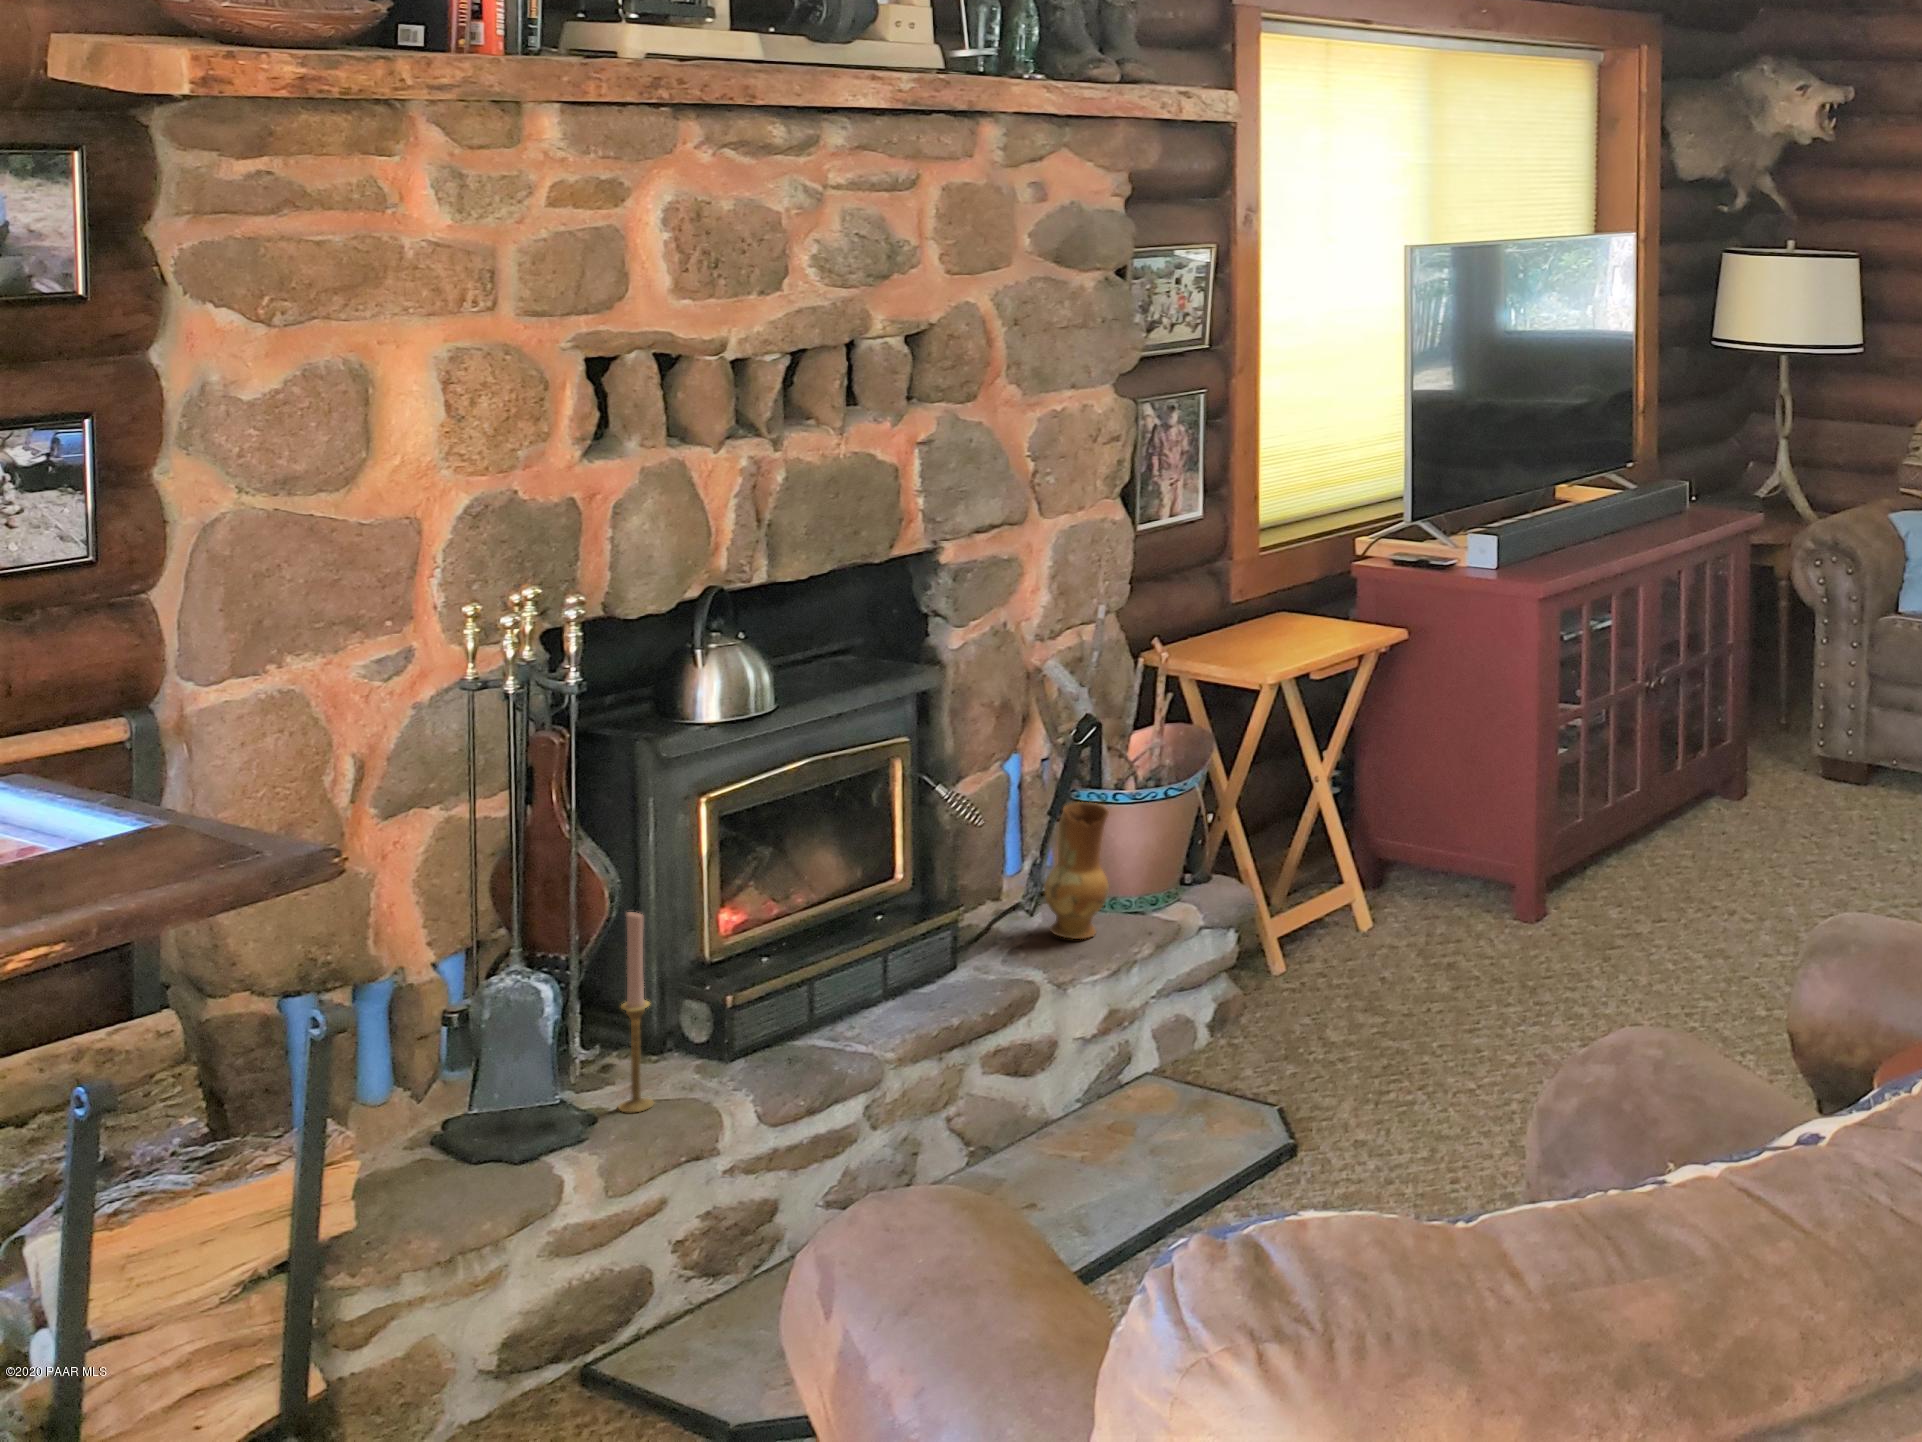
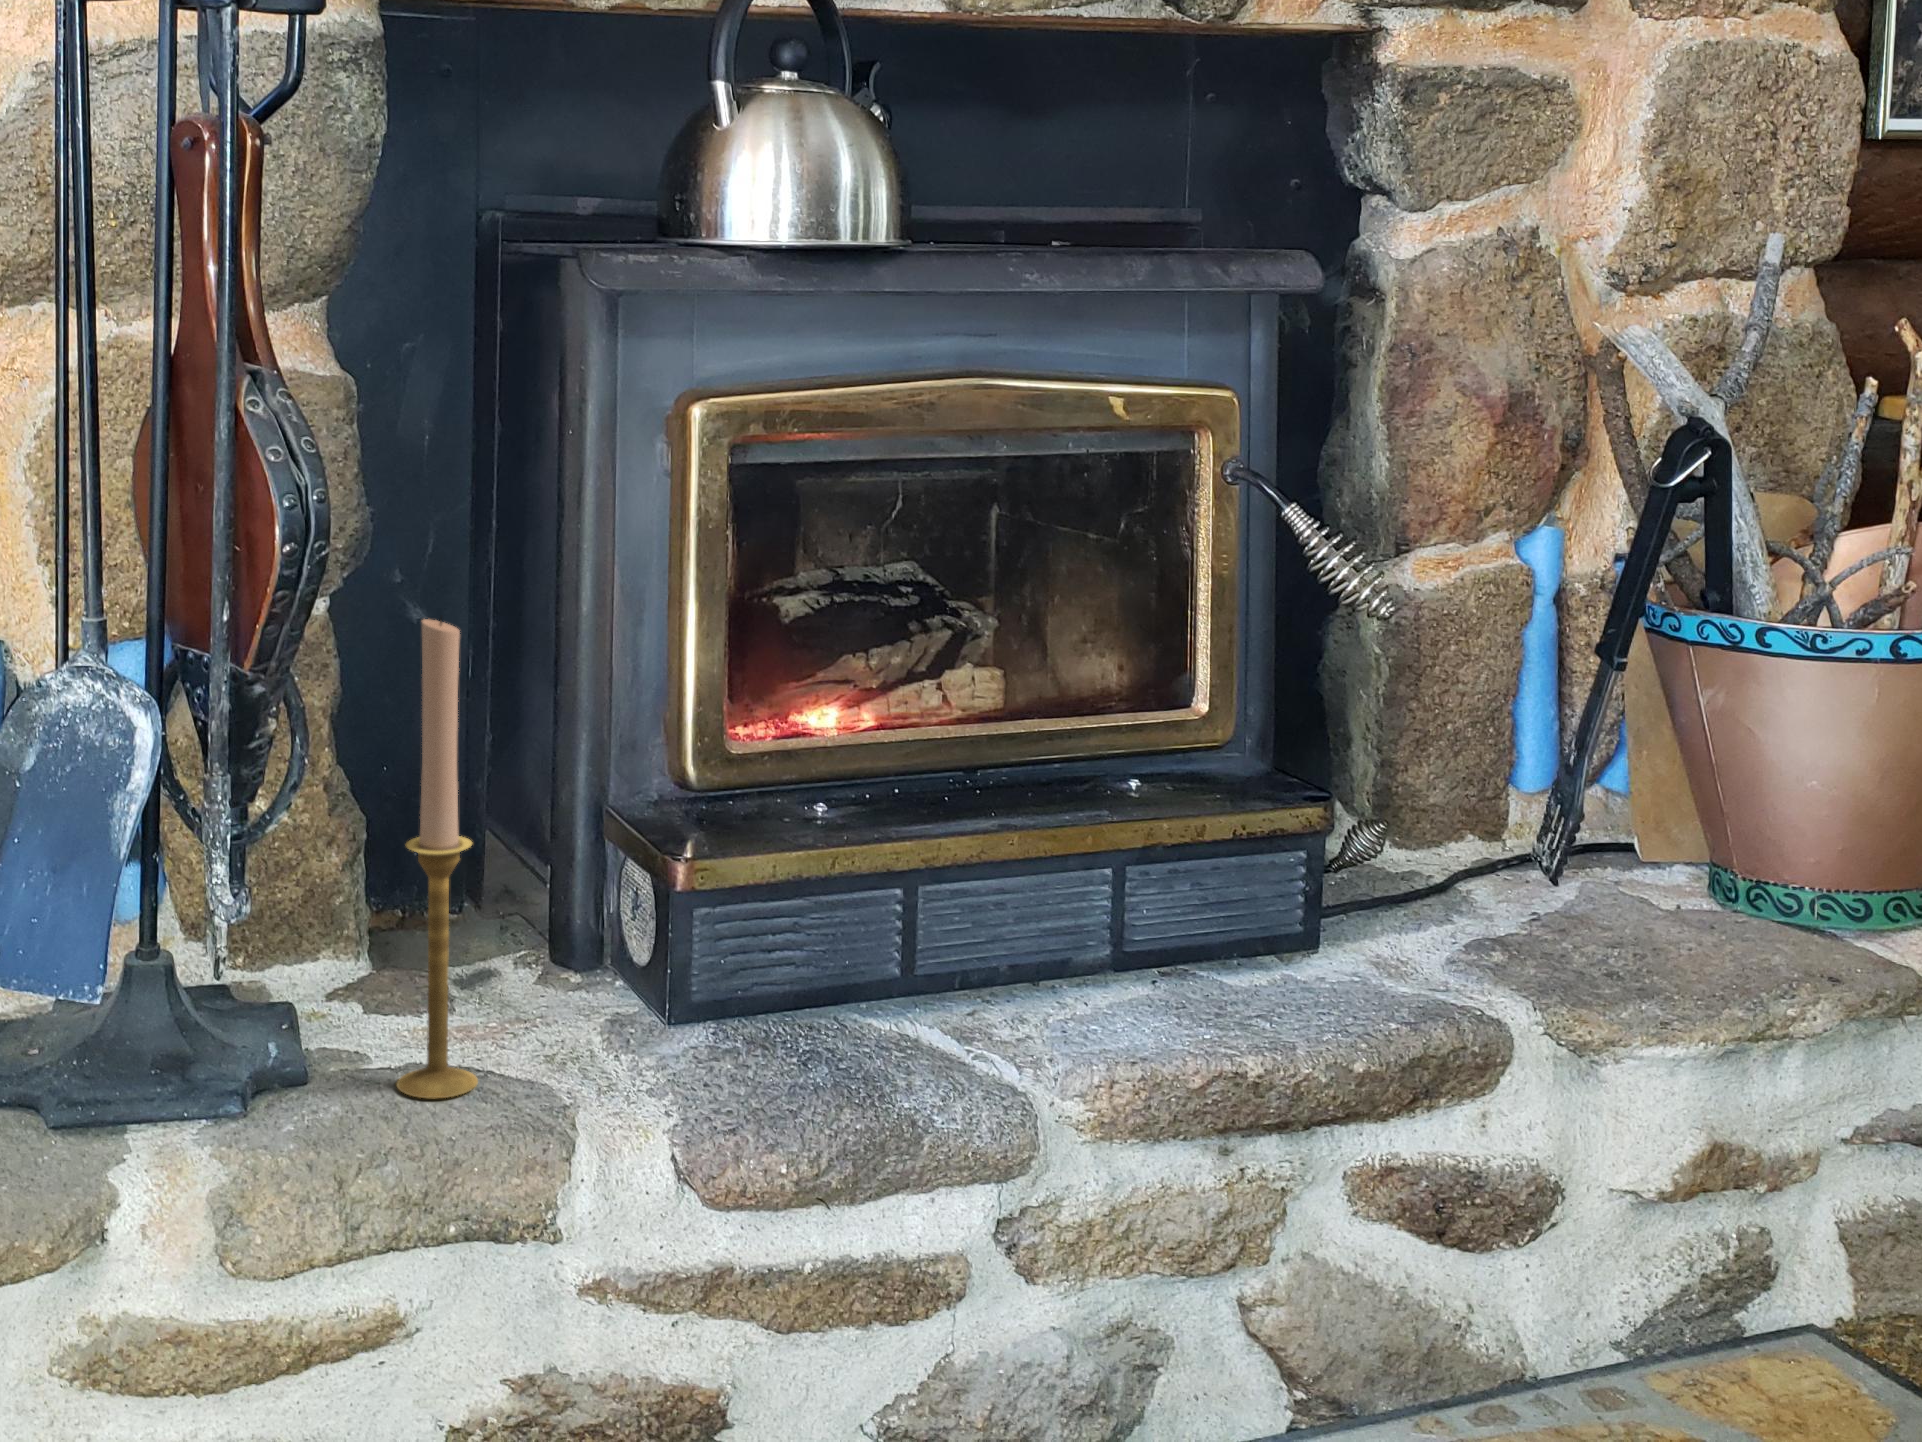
ceramic jug: present [1044,803,1109,939] -> none [1568,627,1737,954]

